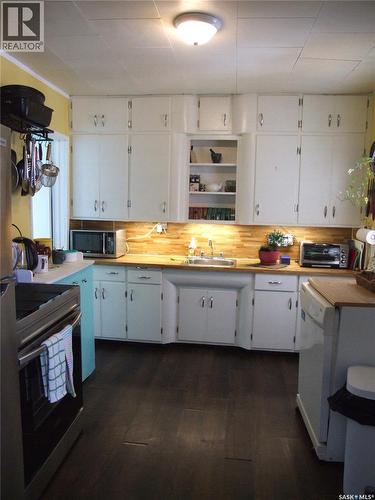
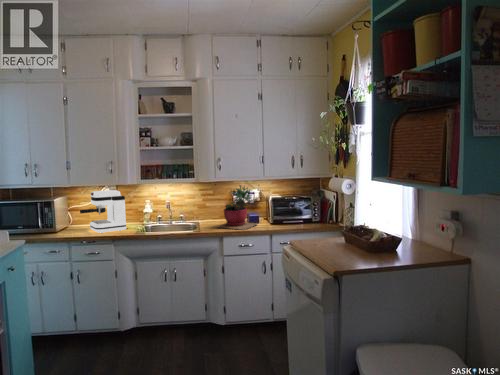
coffee maker: none [139,227,175,262] -> present [80,190,126,233]

